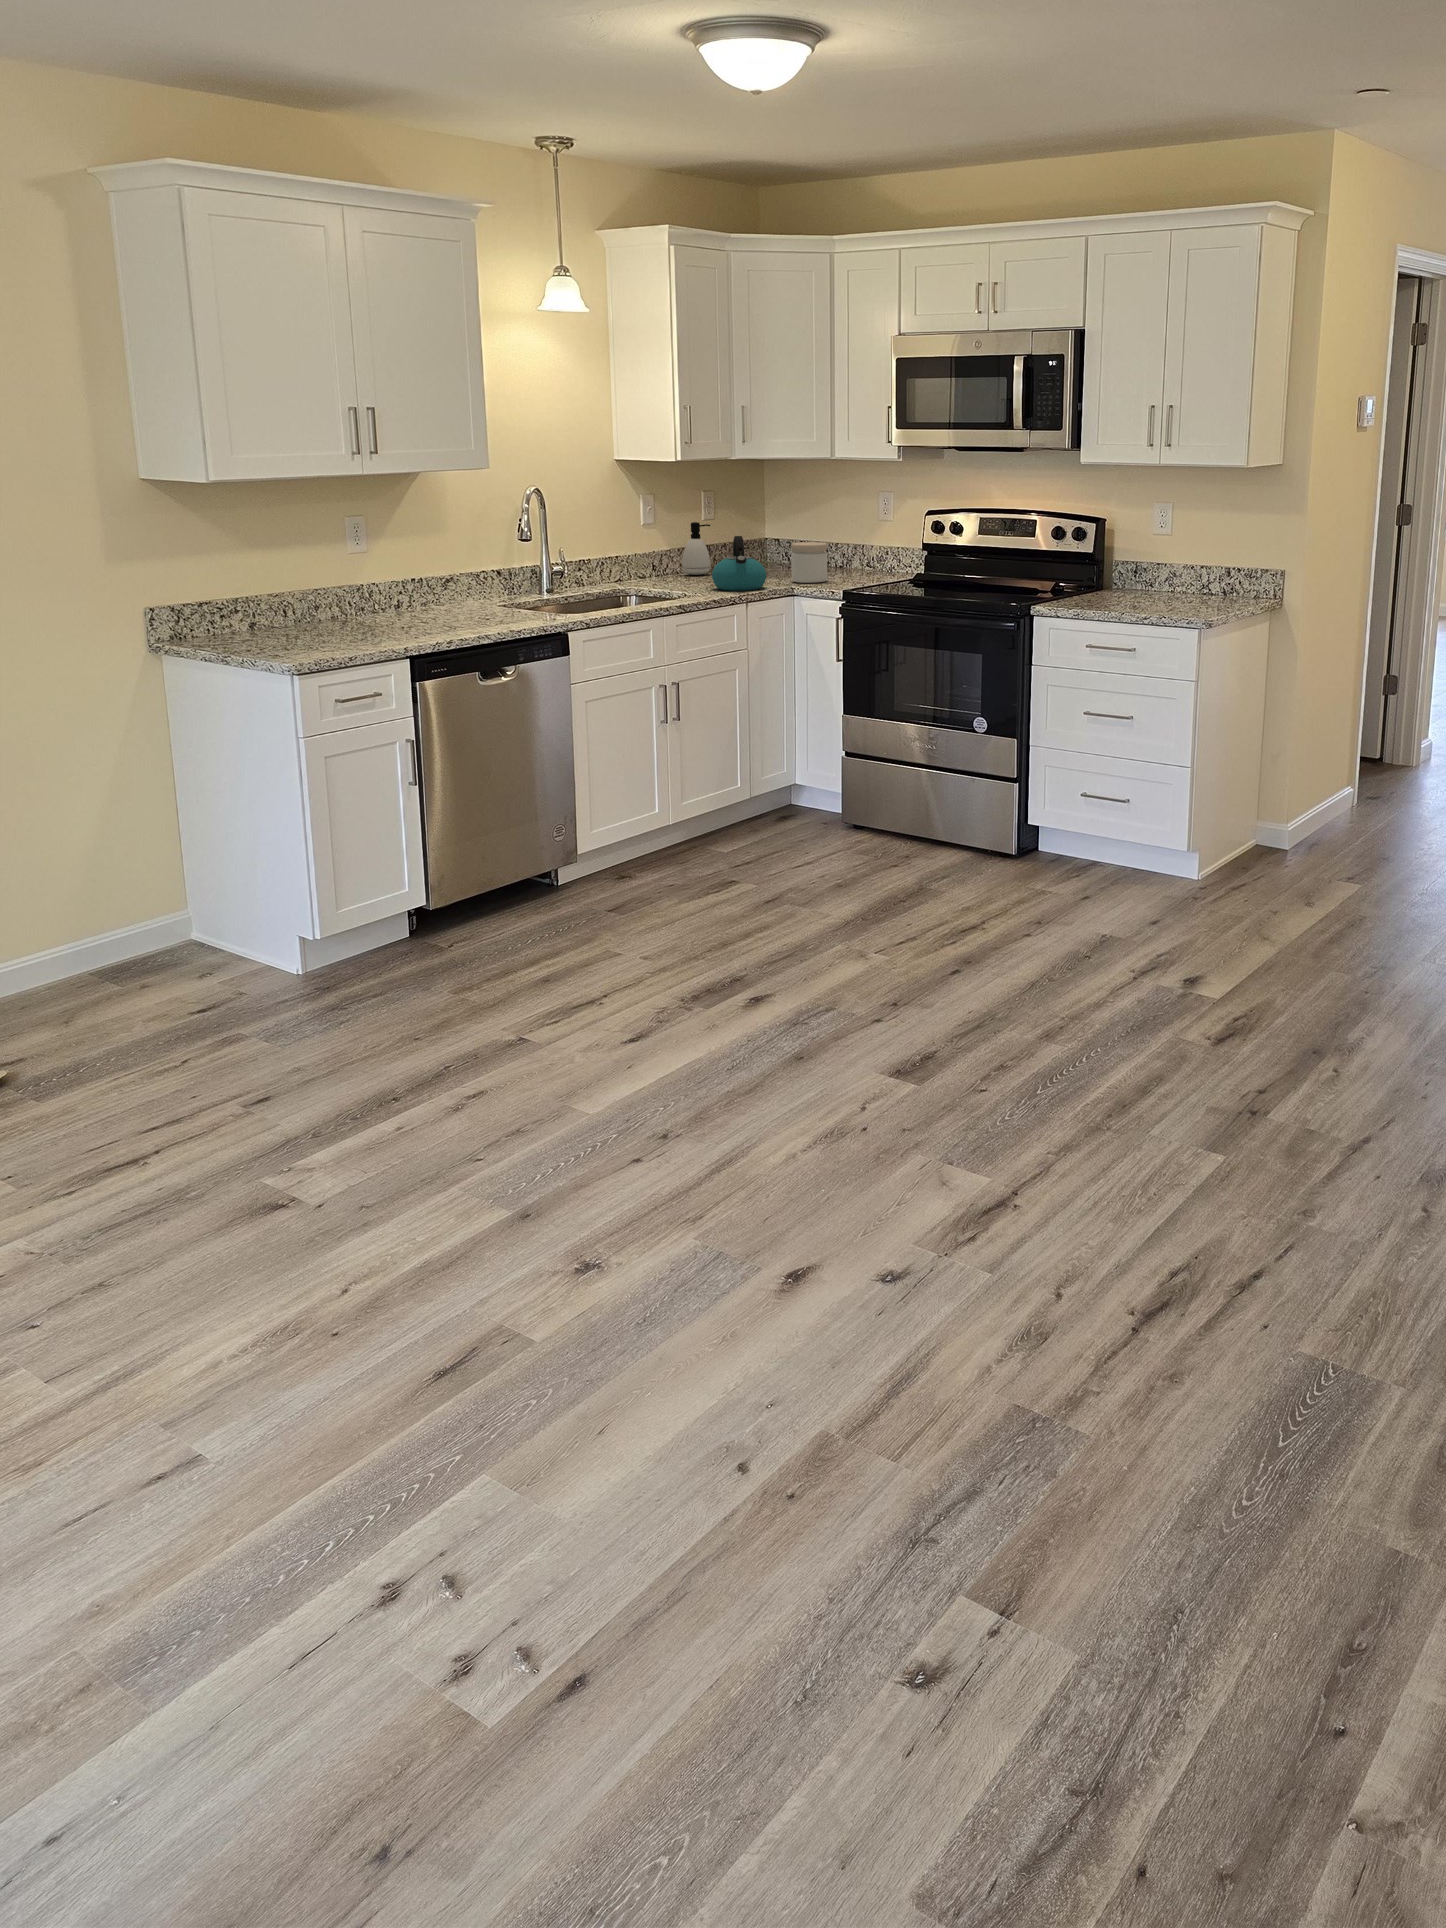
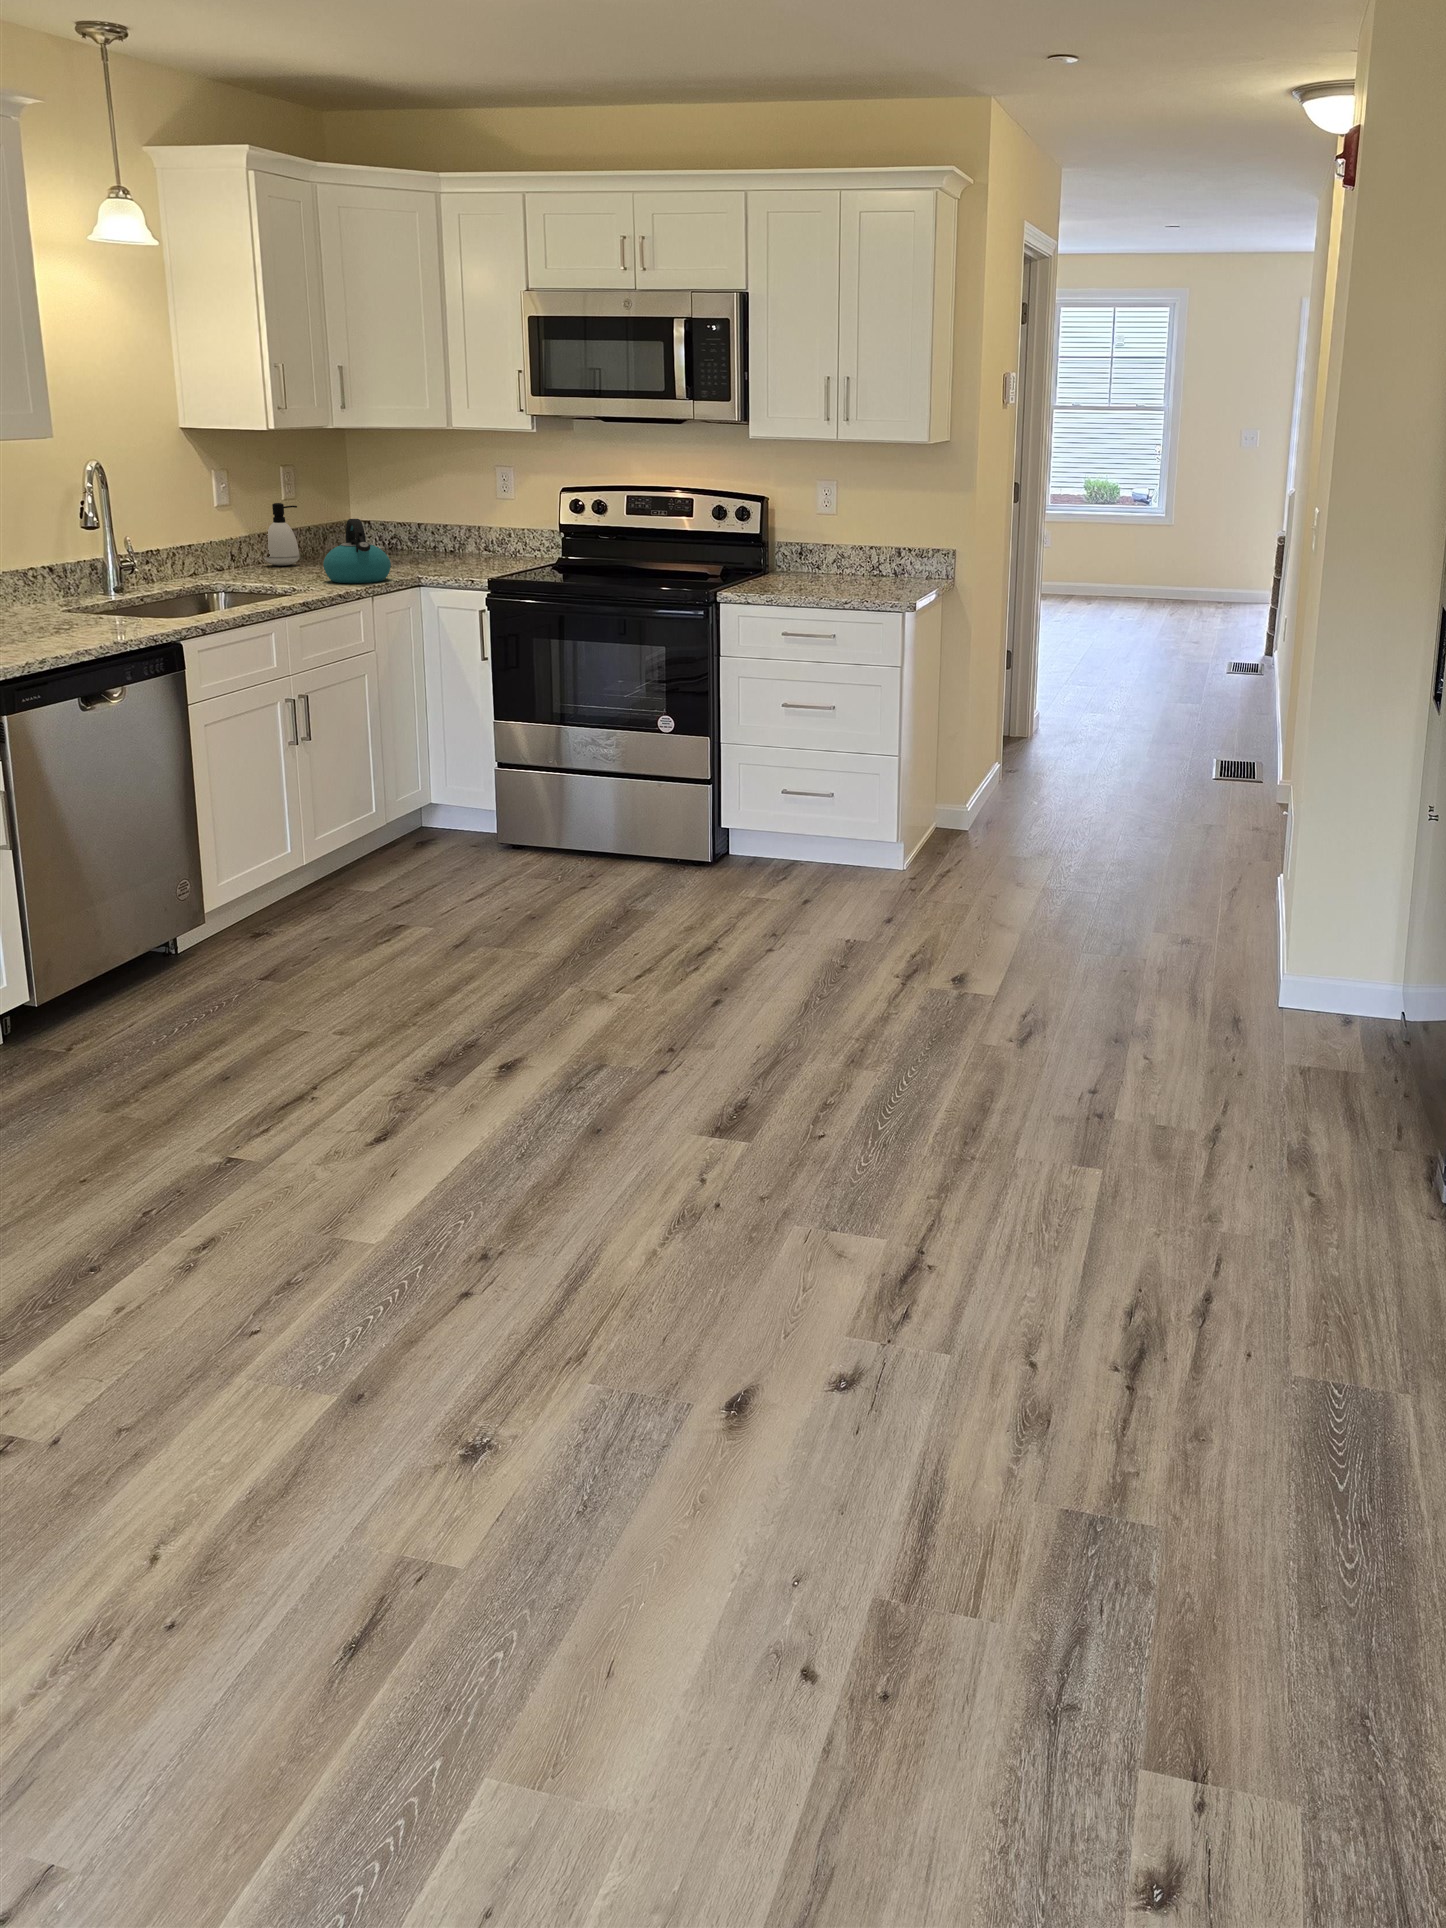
jar: present [791,542,827,583] -> none [410,525,455,572]

